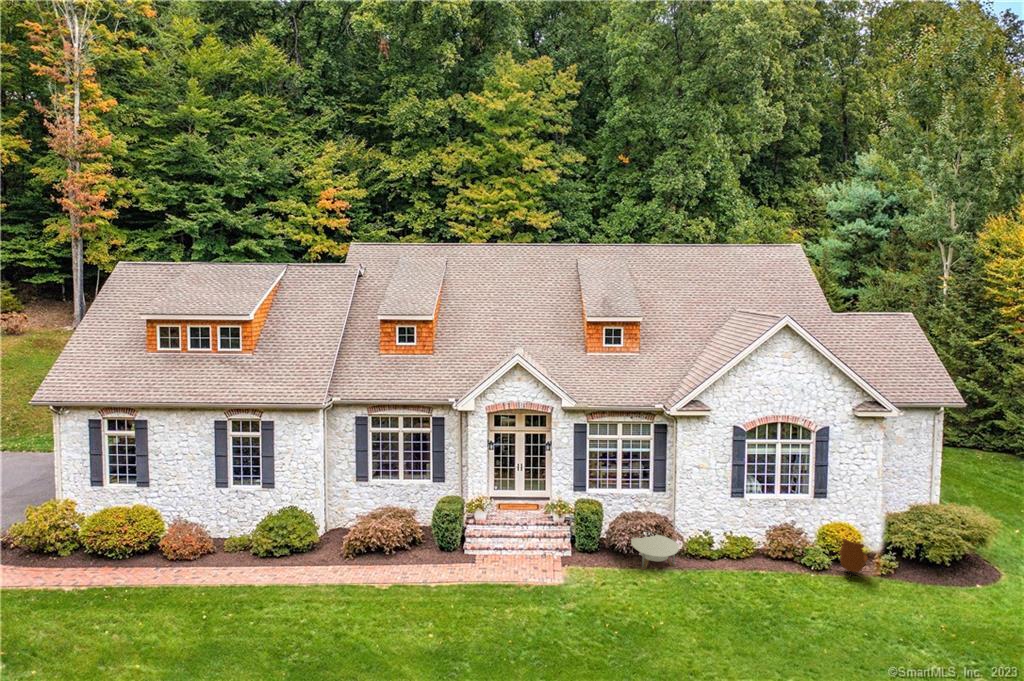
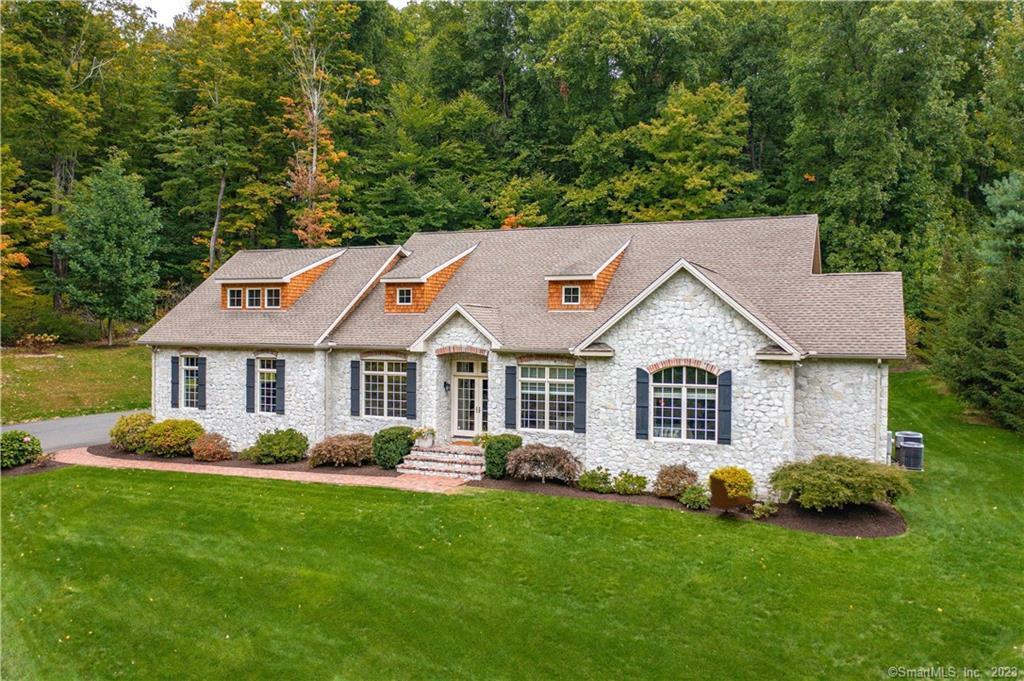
round table: present [631,535,679,570] -> none [525,465,567,493]

